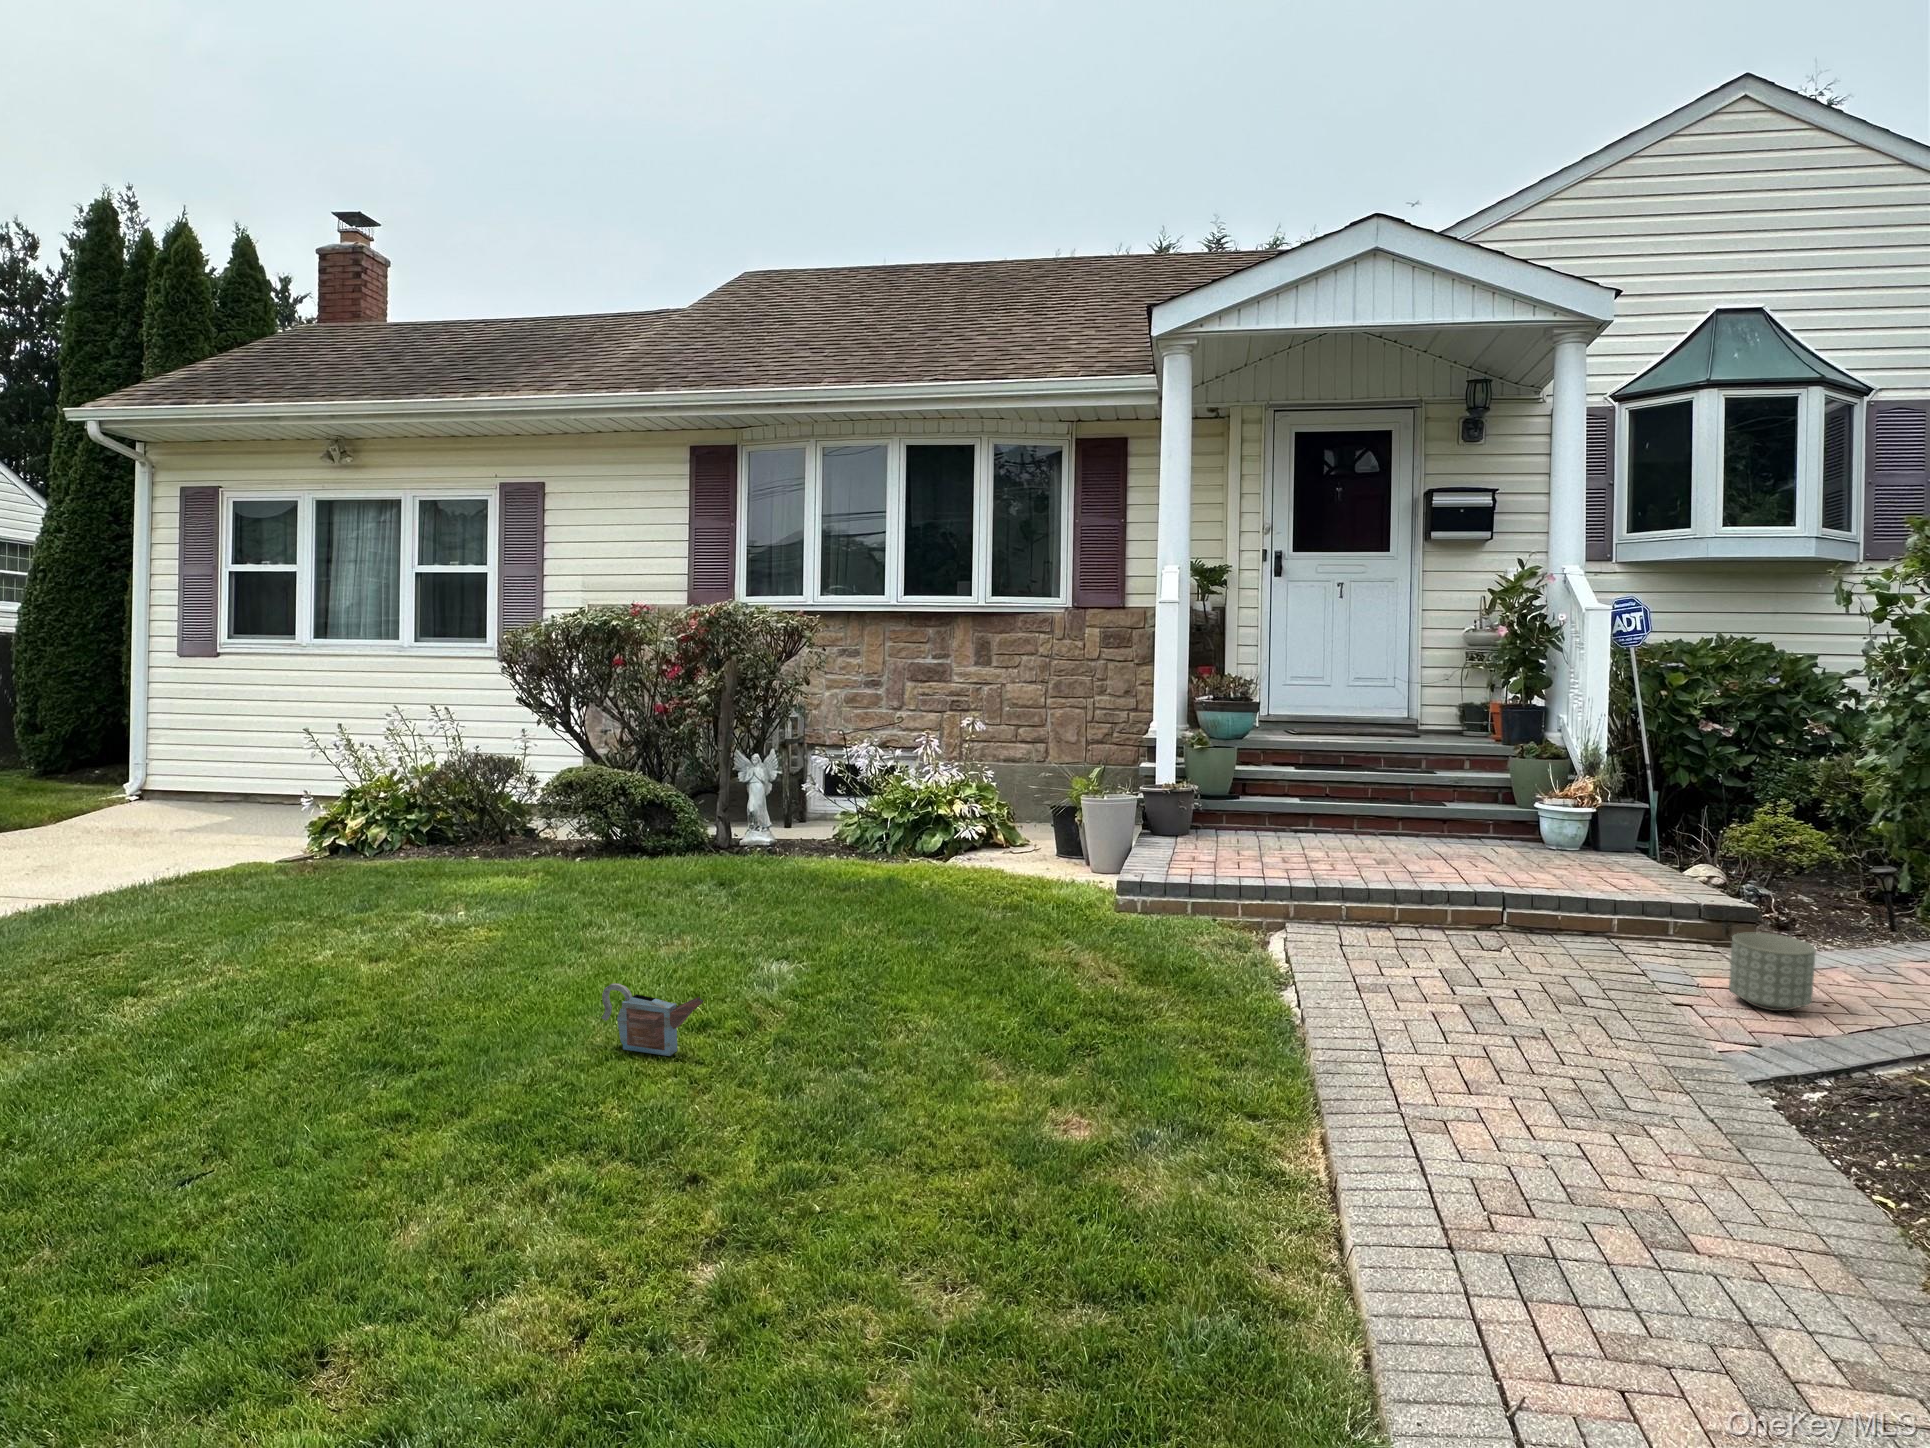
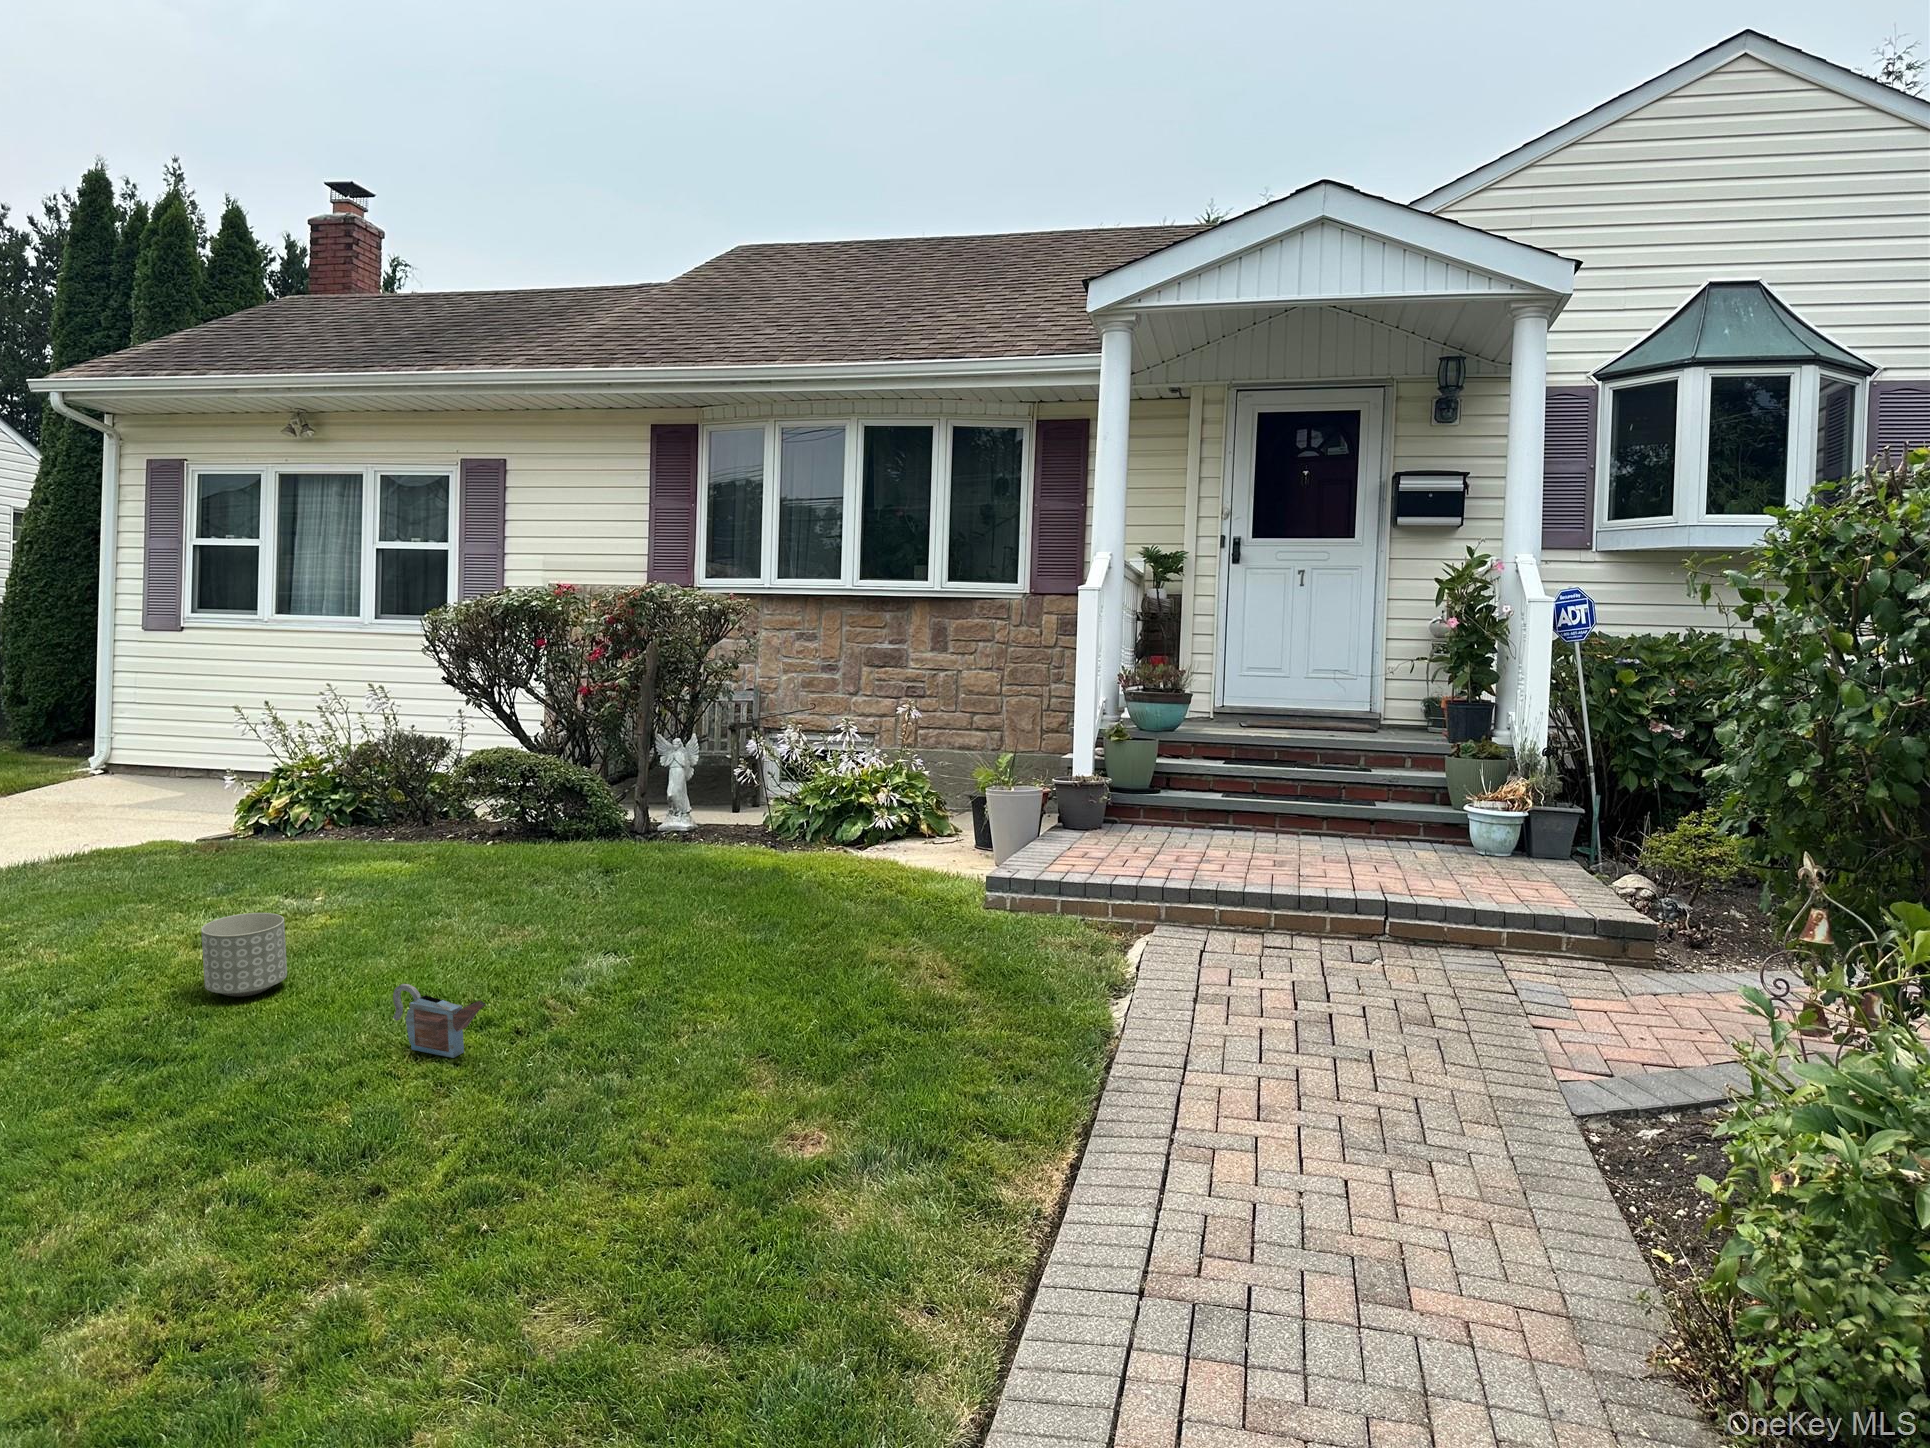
planter: present [1729,932,1816,1011] -> present [201,913,287,997]

